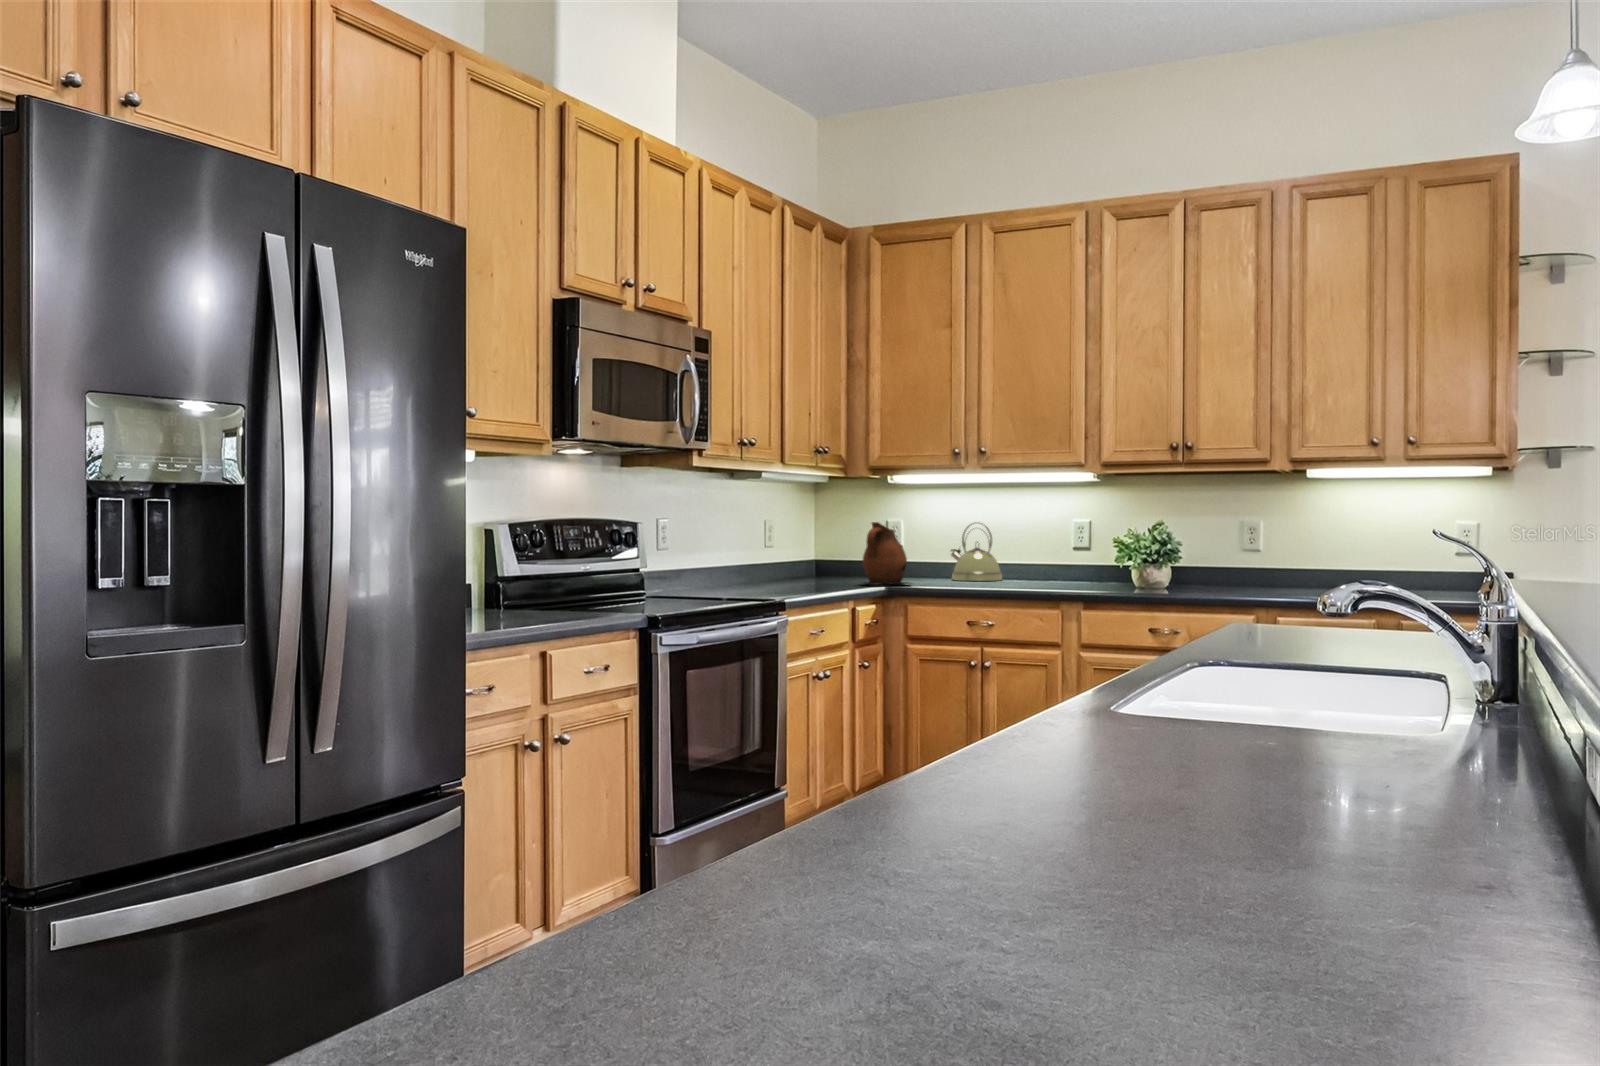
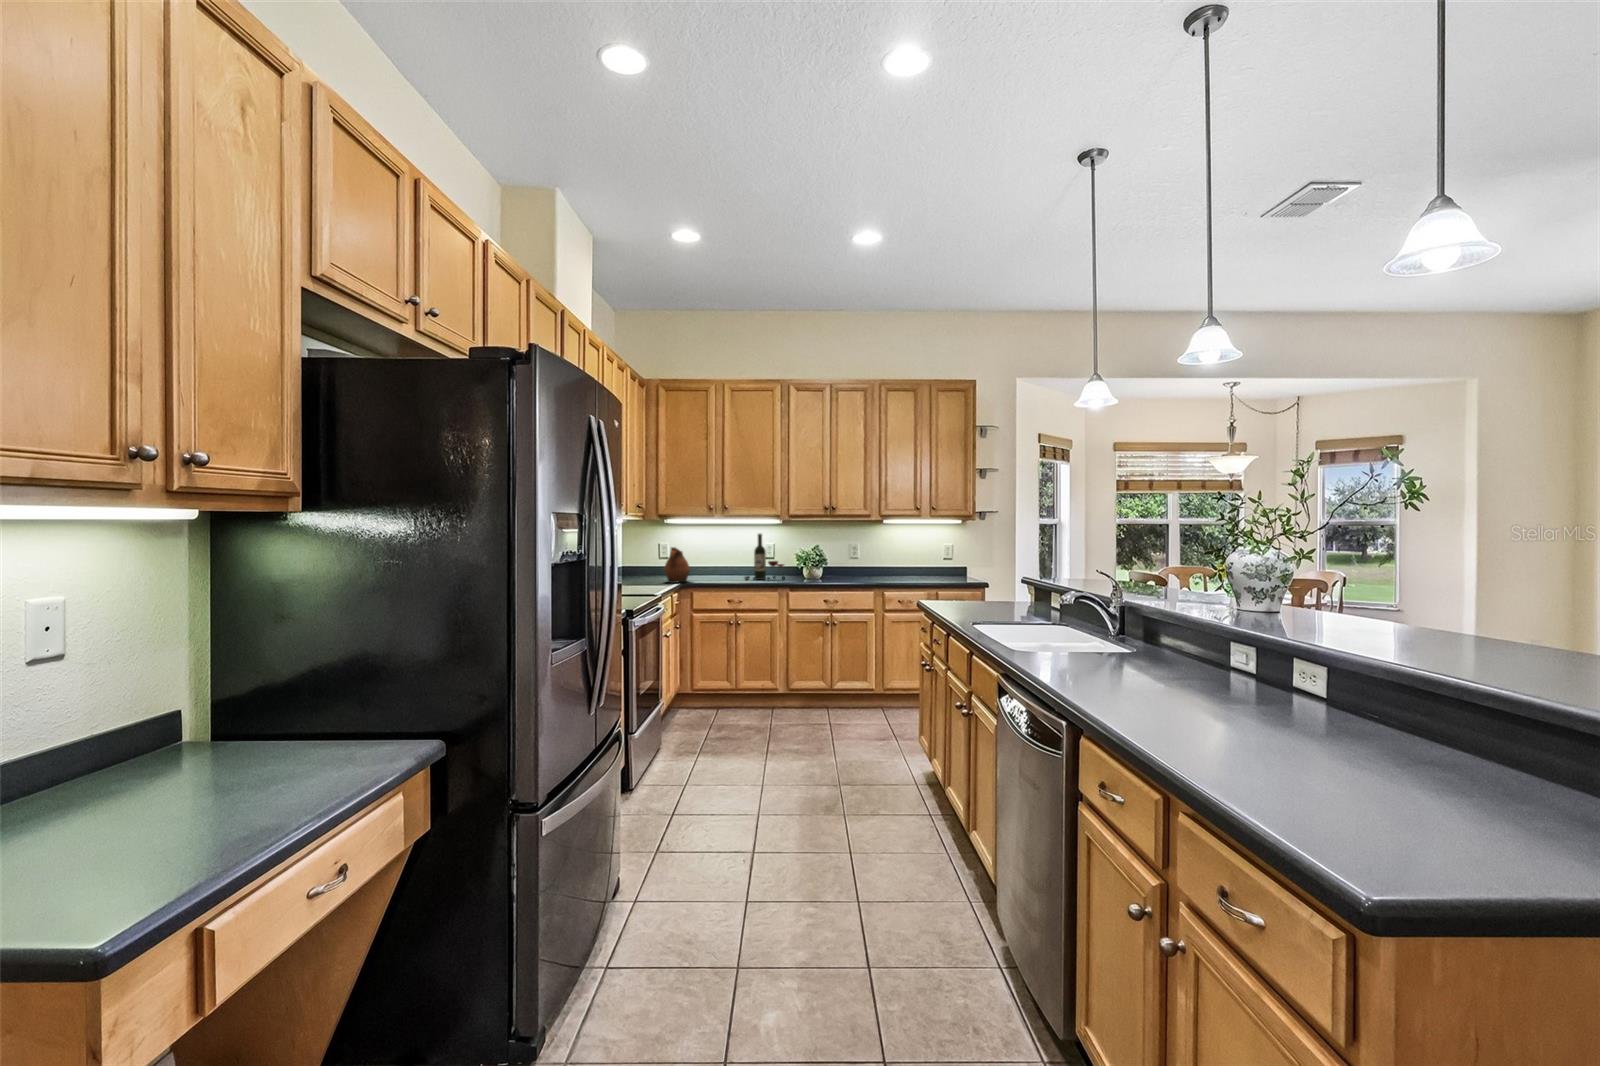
wine bottle: none [1015,499,1094,588] -> present [744,534,785,580]
kettle: present [951,523,1002,581] -> none [699,546,729,579]

